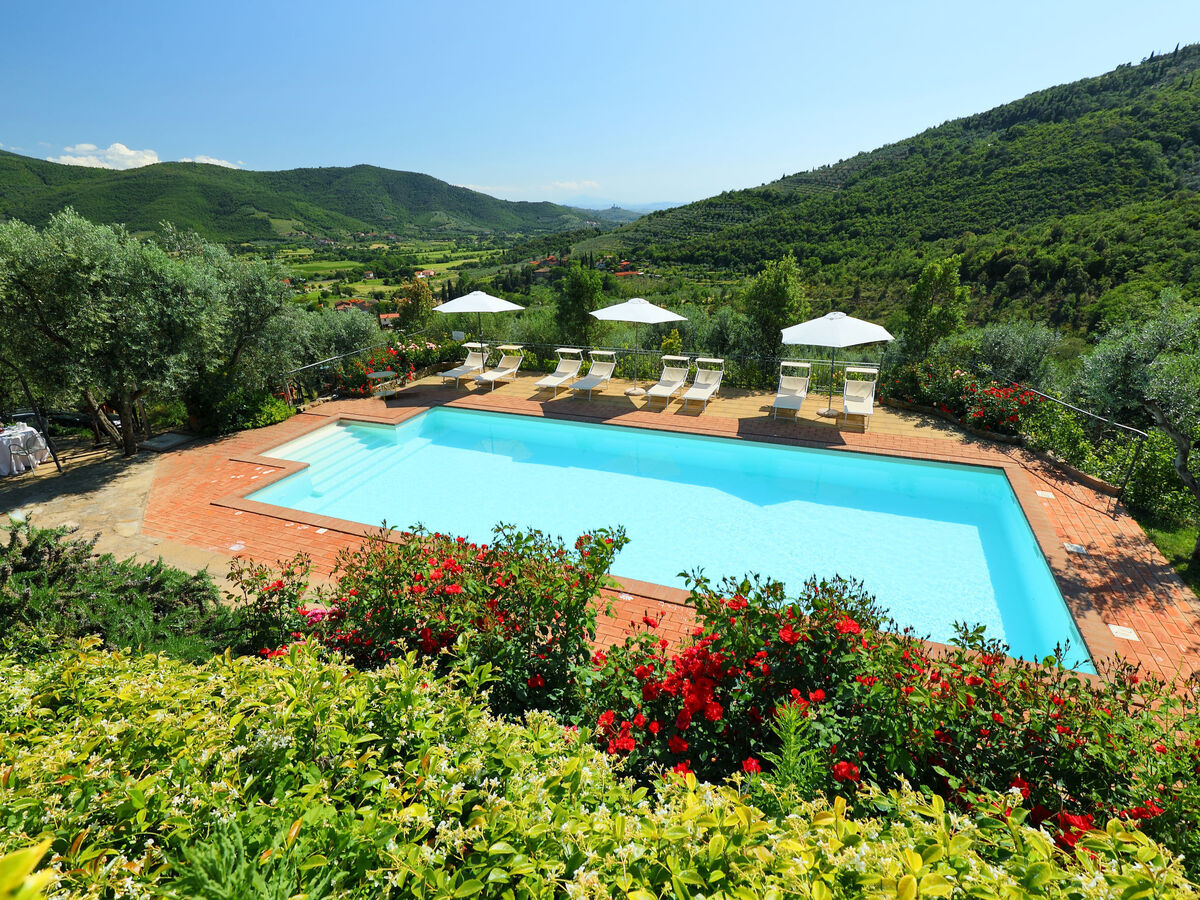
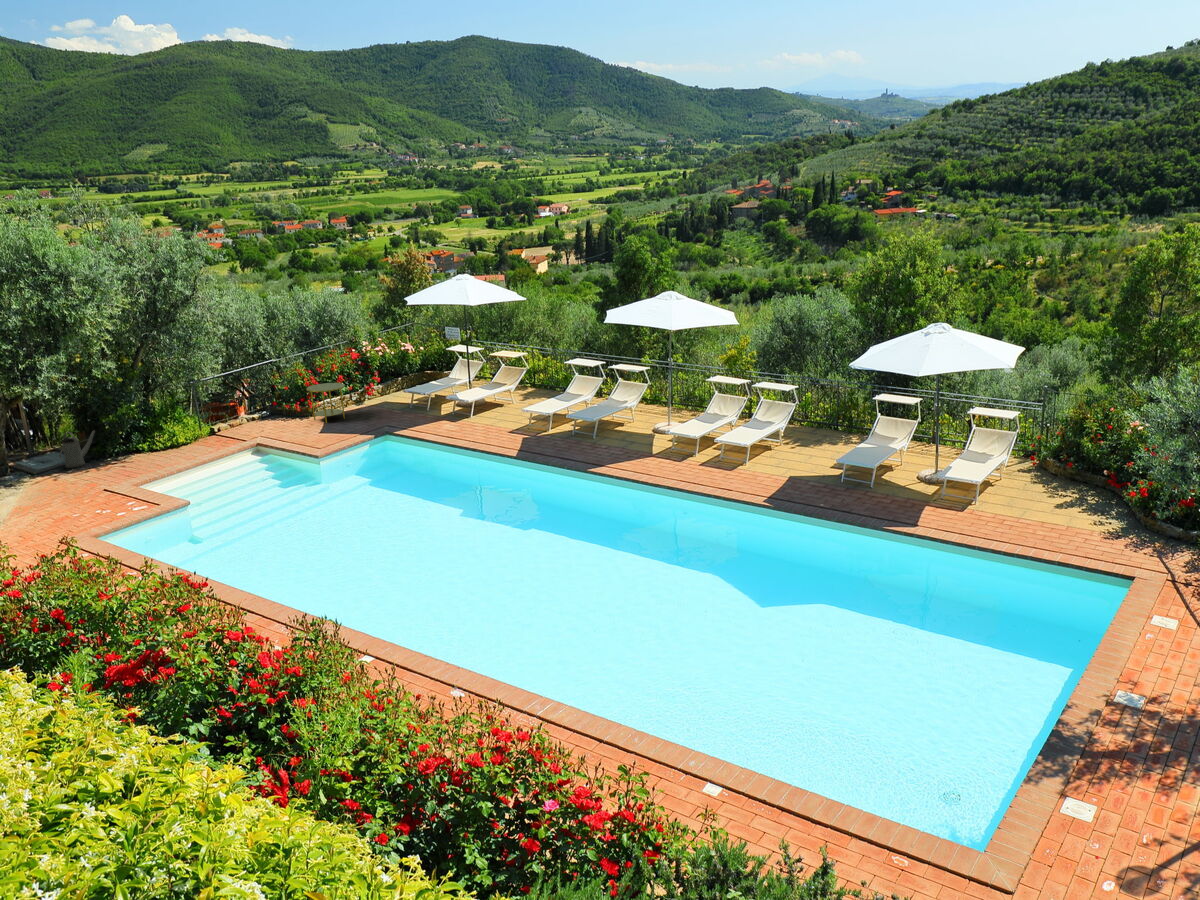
watering can: none [180,414,206,445] -> present [59,431,95,468]

